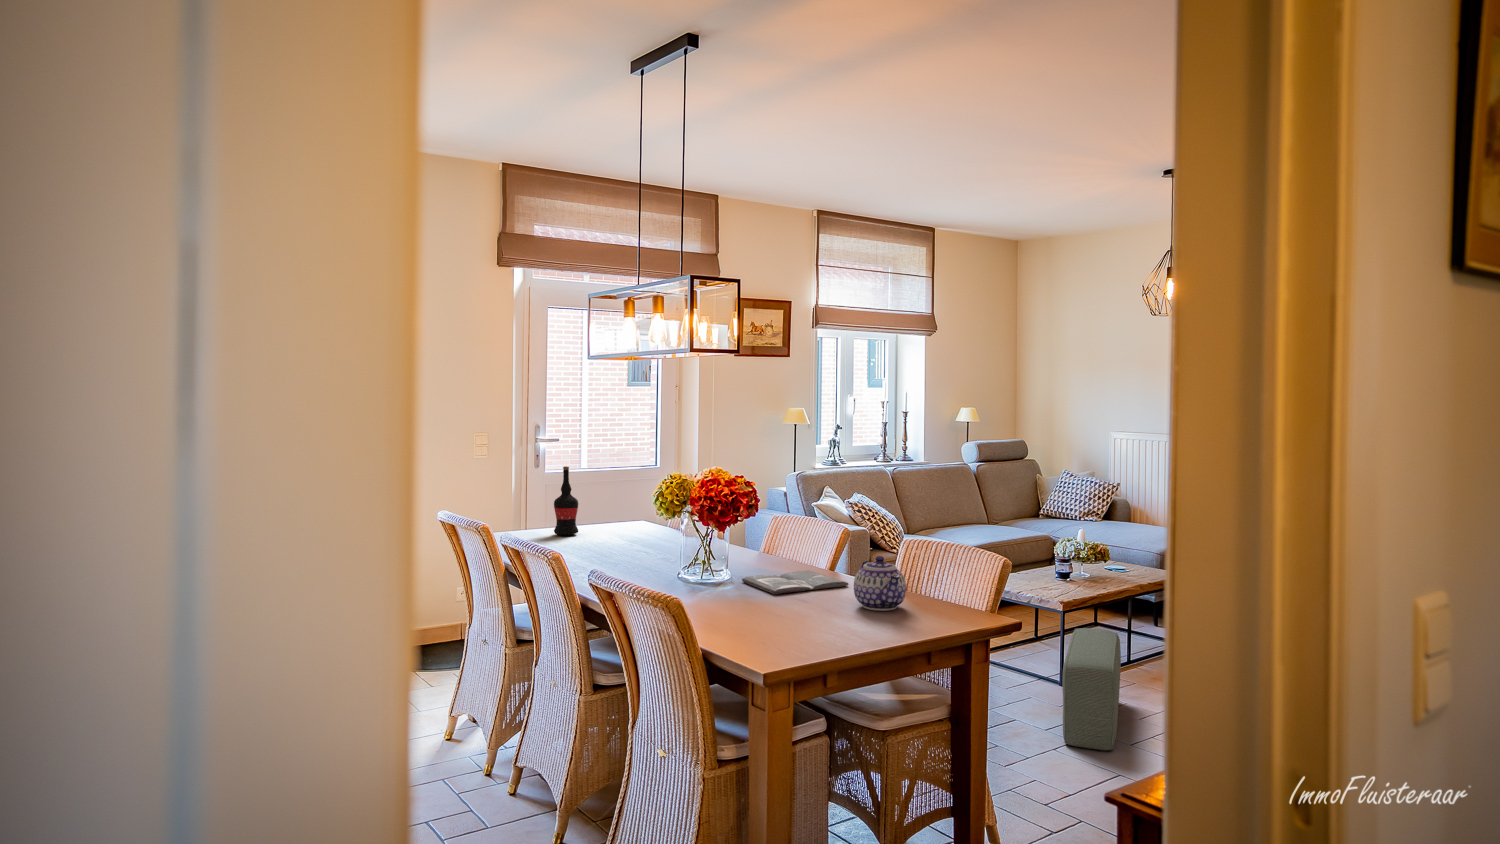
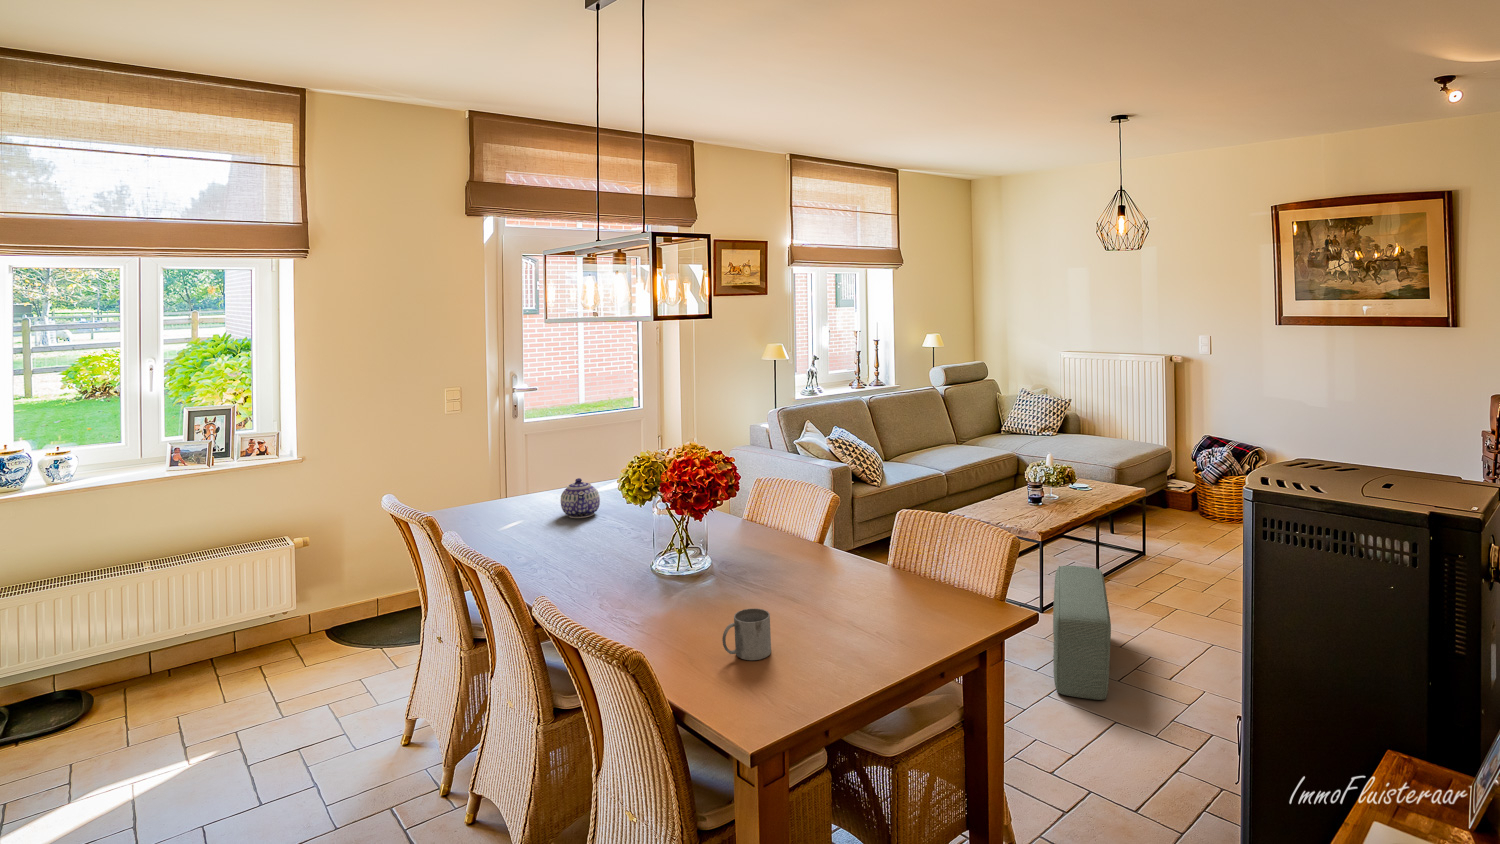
wine bottle: present [554,466,578,535] -> none [531,434,558,503]
teapot: present [854,556,906,611] -> present [561,478,600,518]
magazine: present [742,570,848,594] -> none [723,550,838,591]
mug: none [744,589,785,630] -> present [722,608,771,660]

